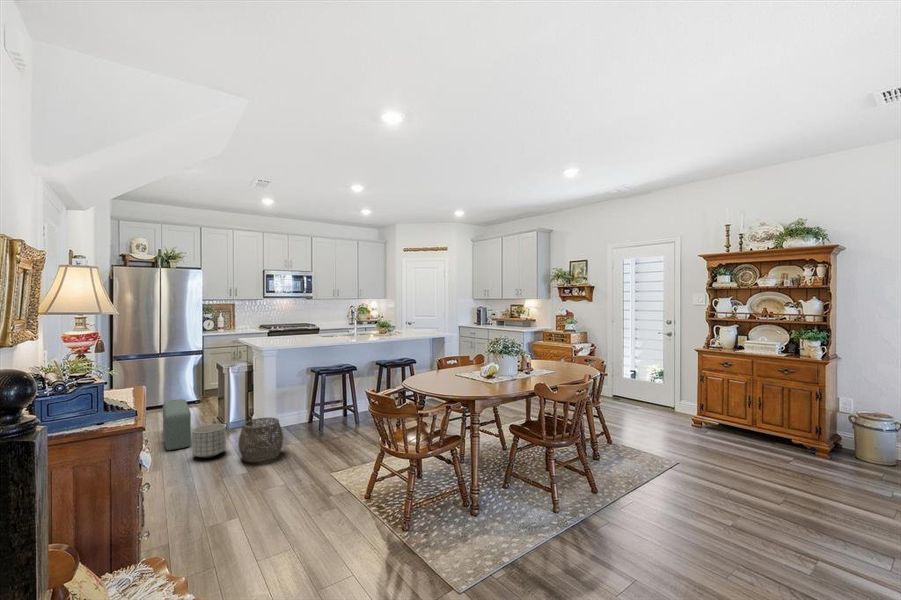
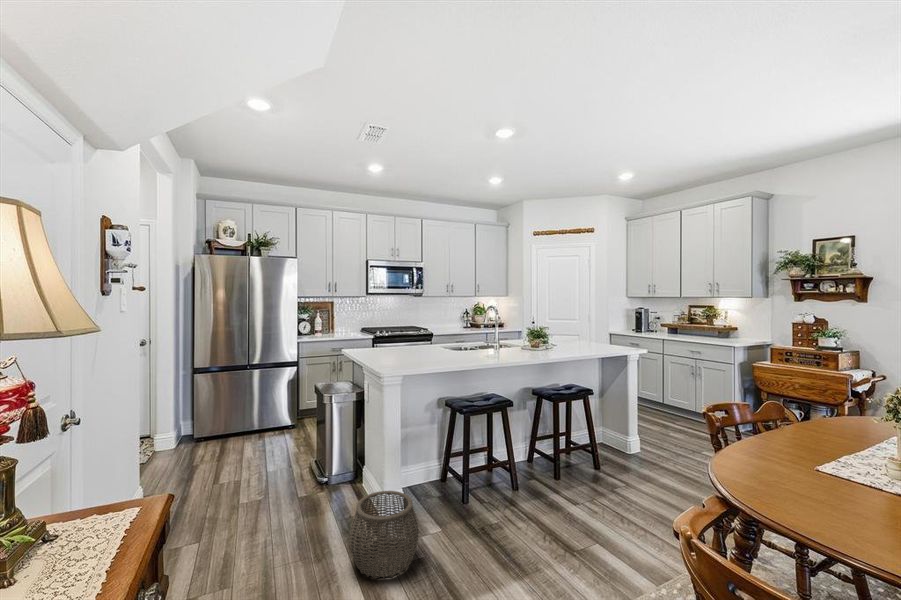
pouf: present [163,399,191,450] -> none [244,437,279,526]
planter: present [192,424,226,458] -> none [280,492,330,554]

